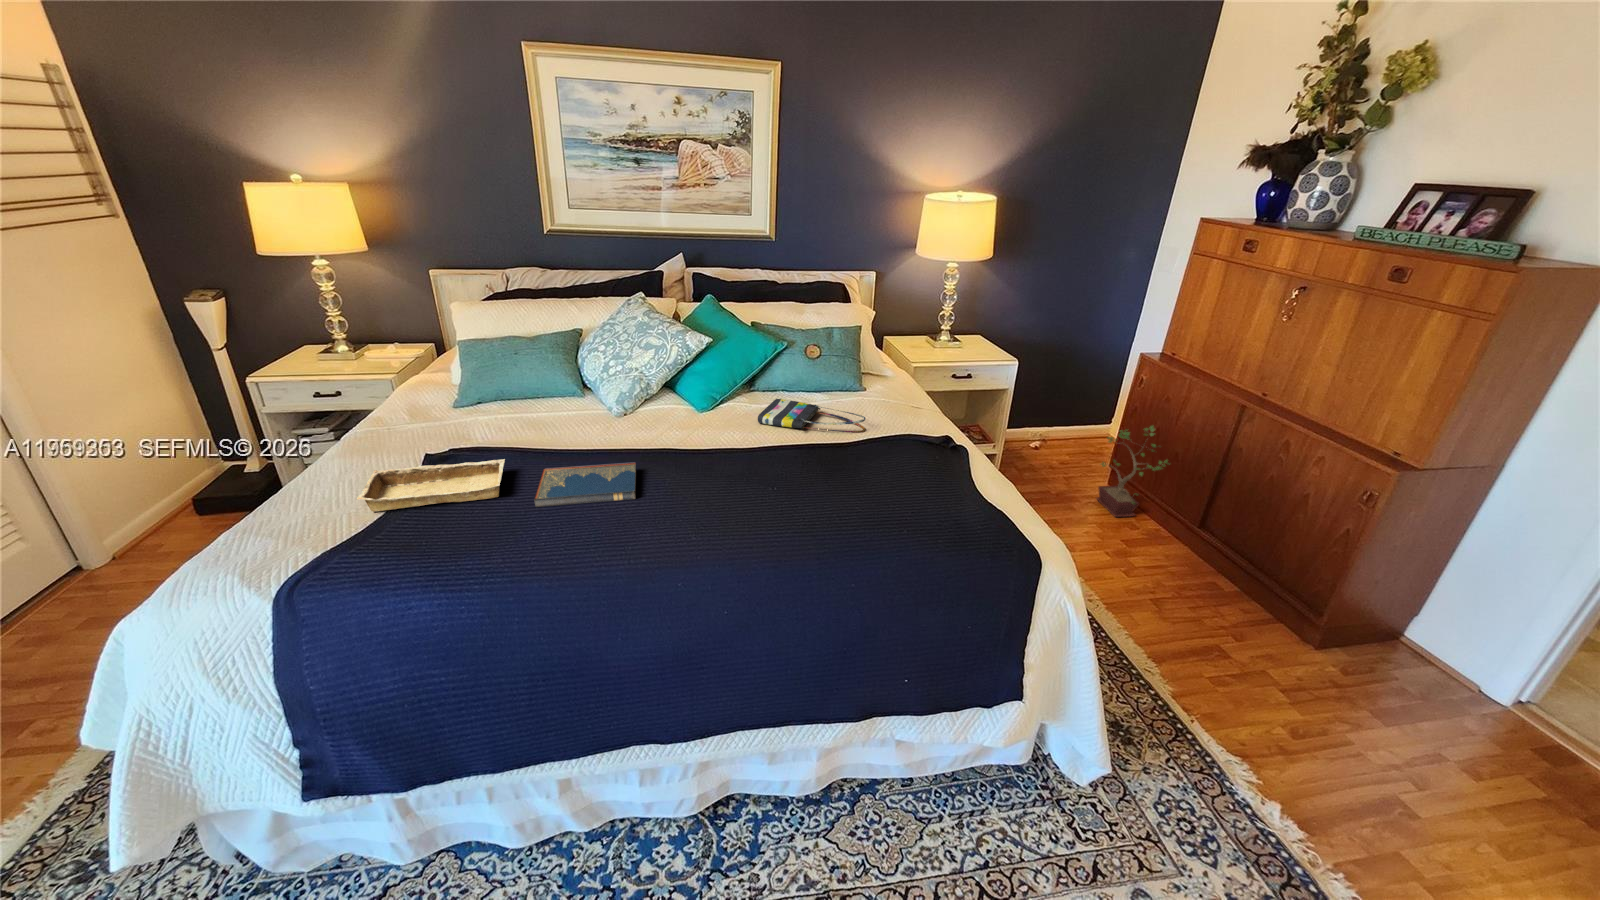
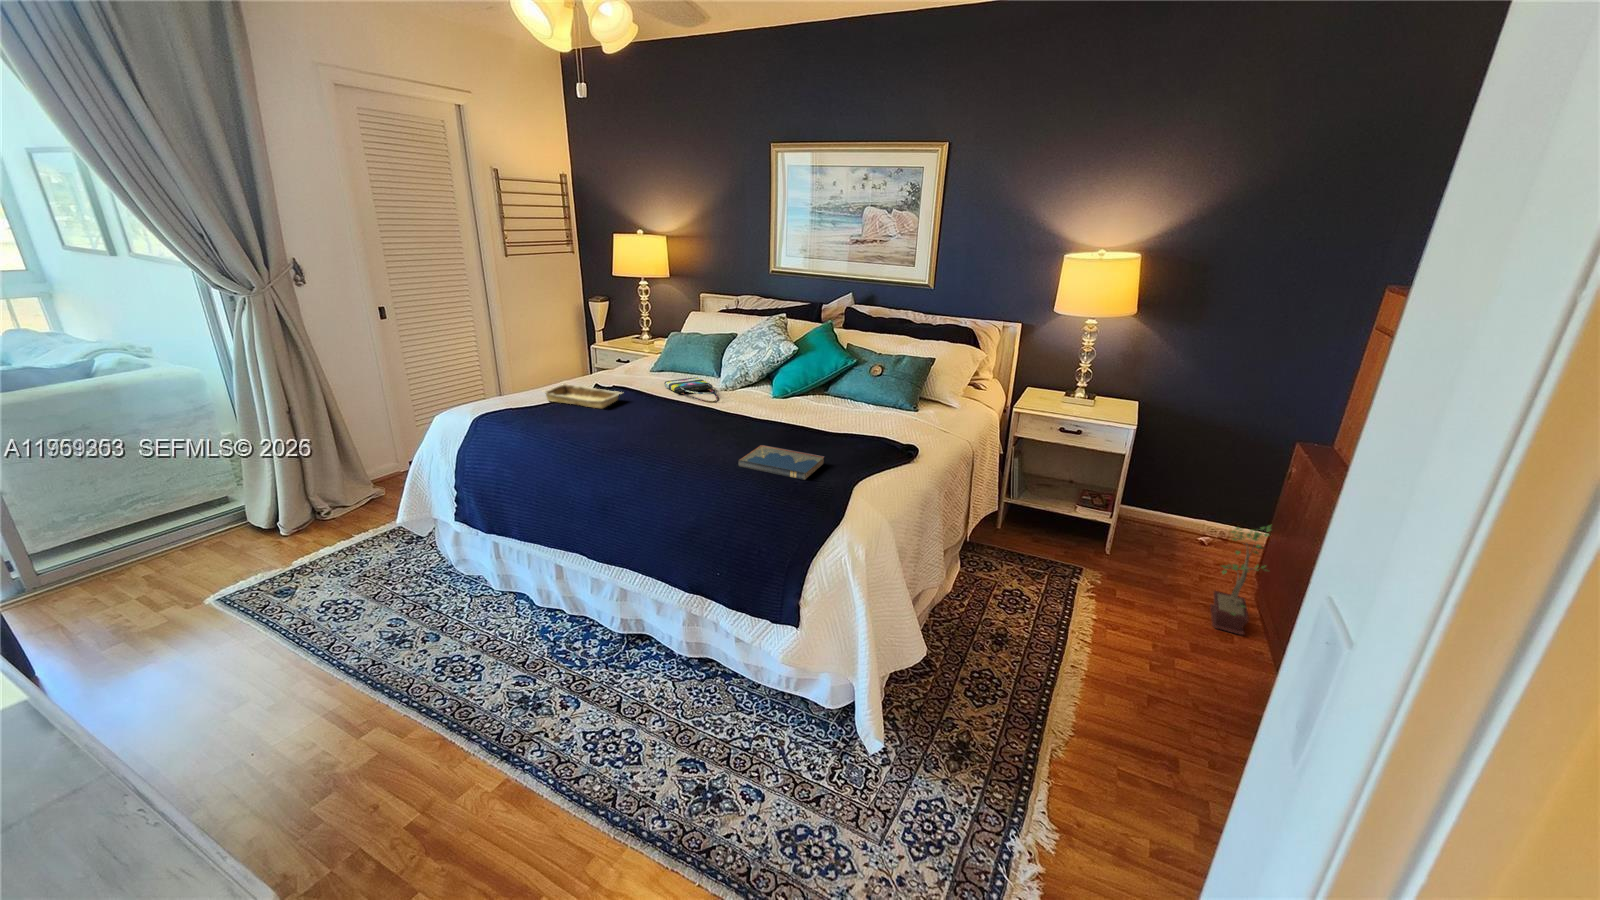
tote bag: present [758,399,865,433] -> present [664,377,717,403]
hardcover book: present [534,462,636,507] -> present [738,445,824,480]

